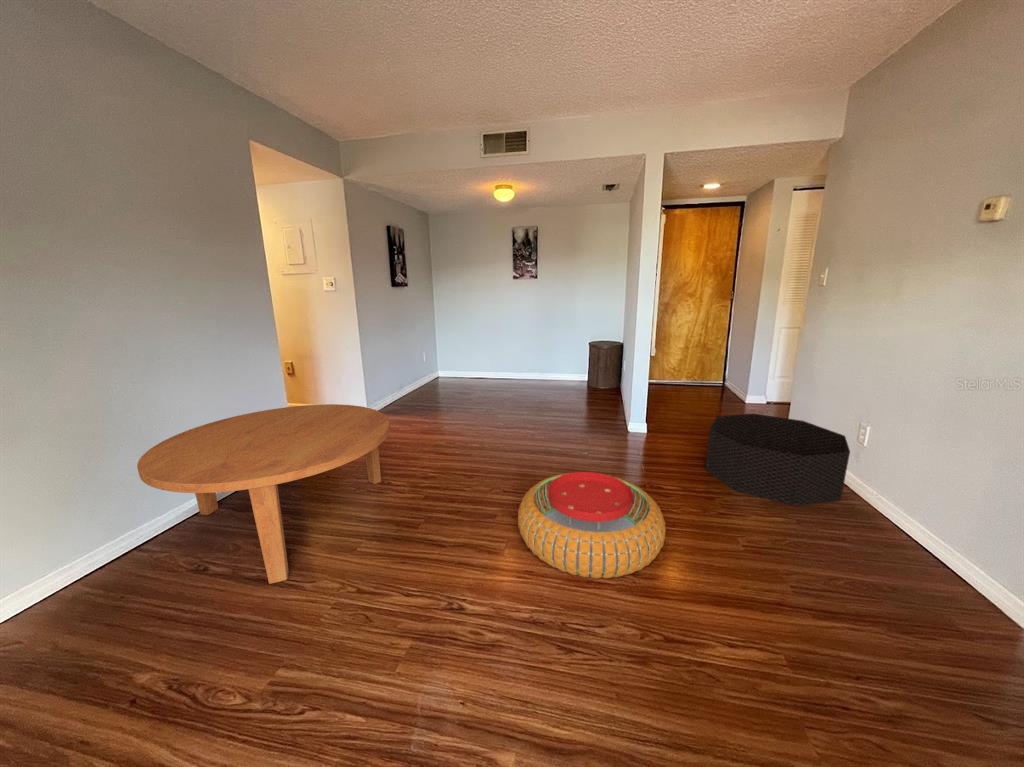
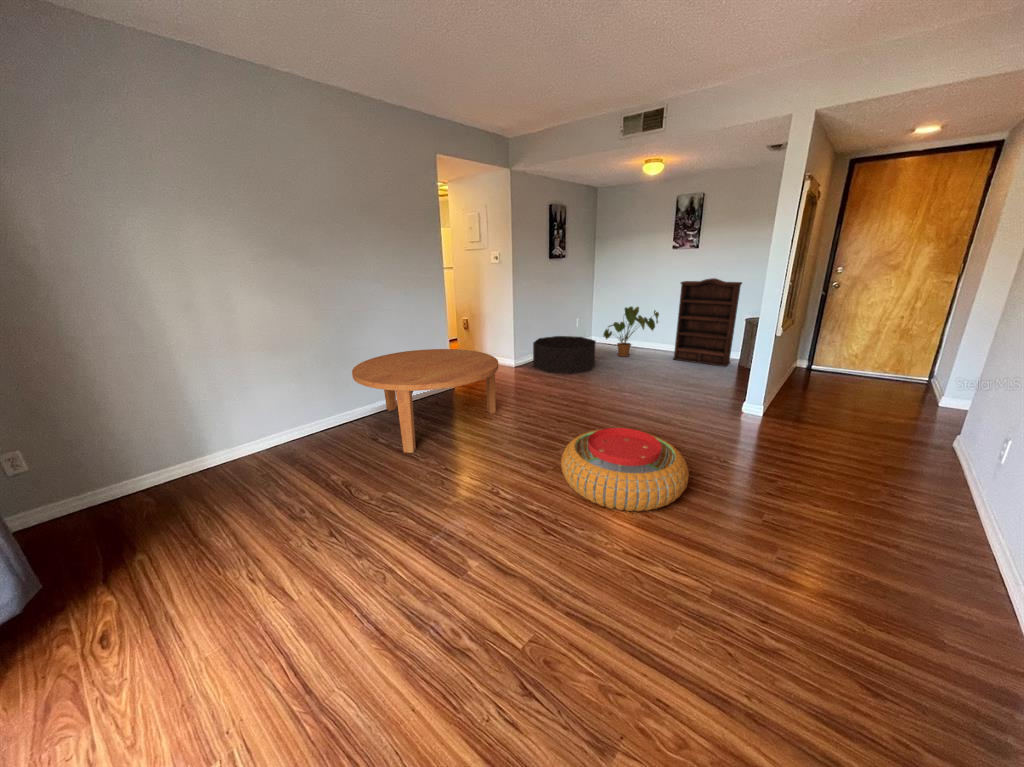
bookshelf: none [527,305,578,386] -> present [673,278,742,367]
house plant: none [458,335,509,388] -> present [603,306,659,357]
basket: present [706,414,850,506] -> present [533,336,596,374]

